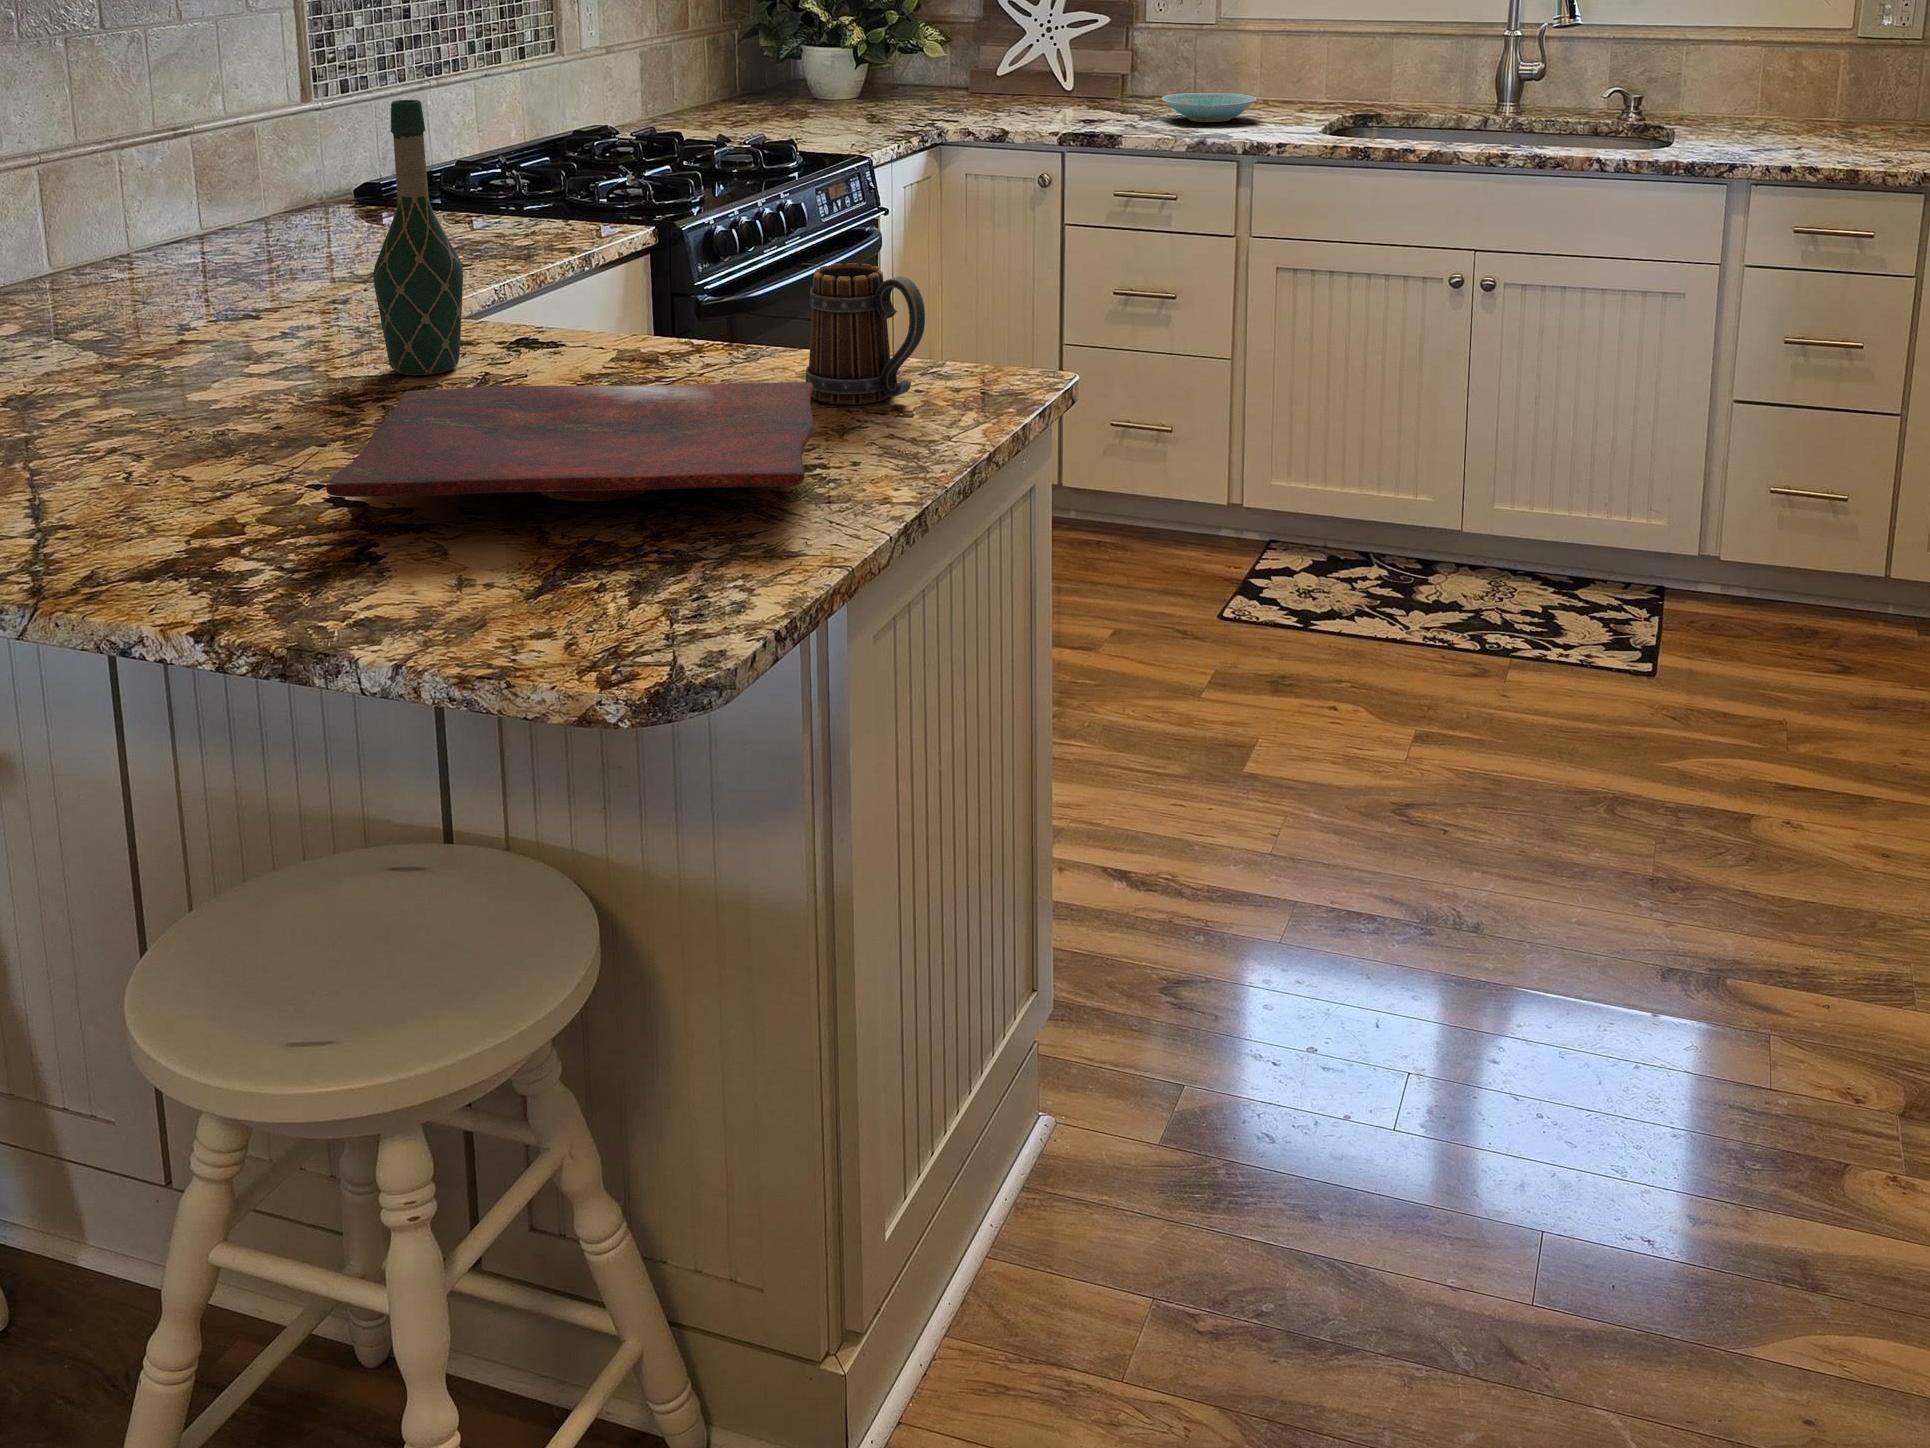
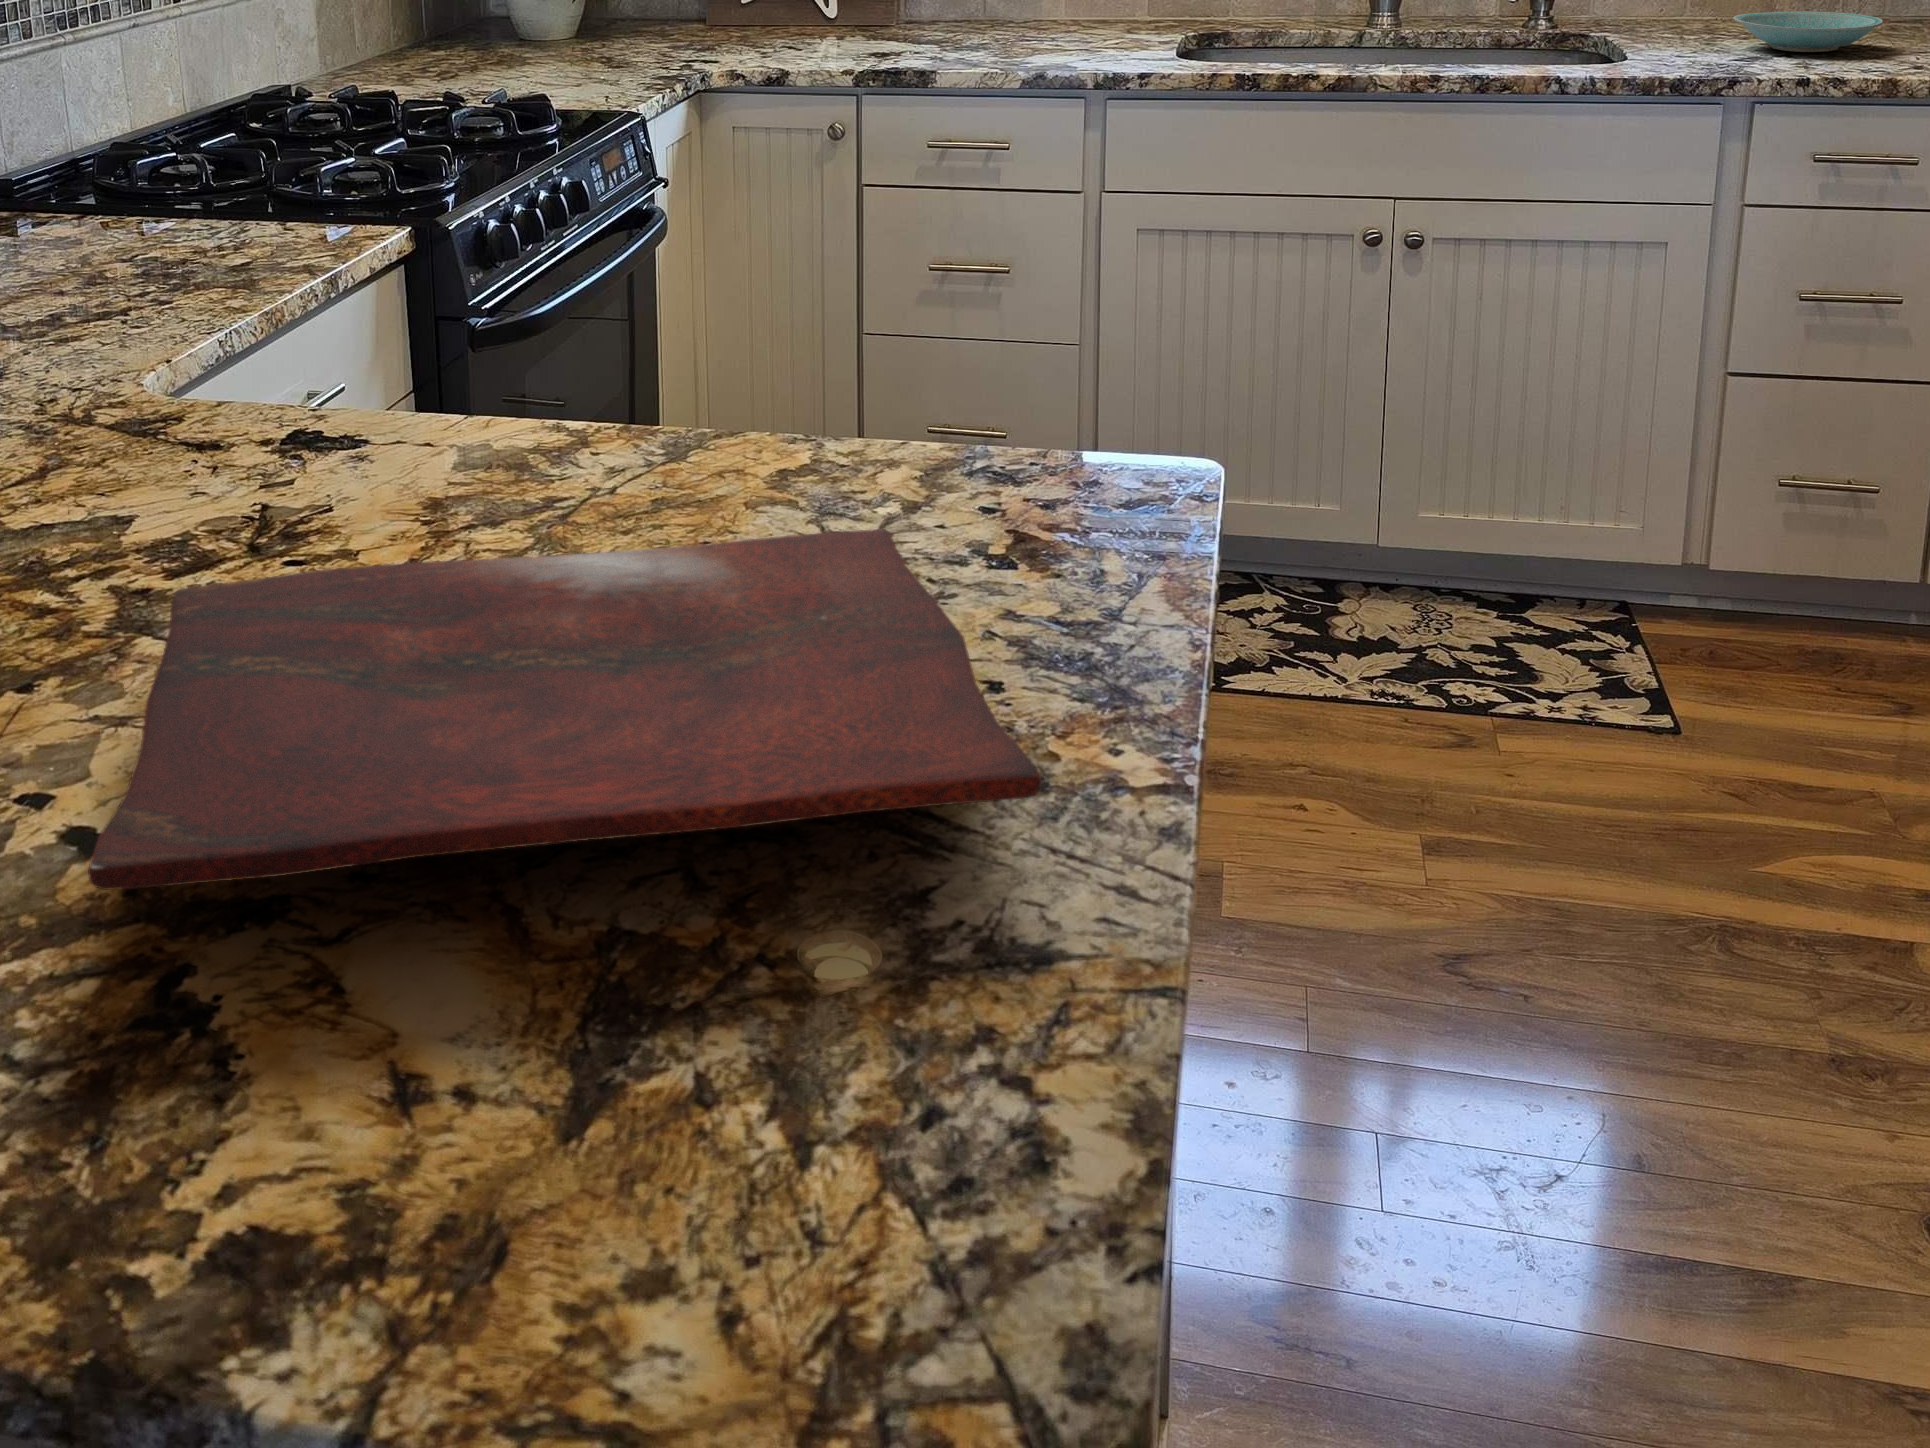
bowl: present [1162,93,1257,122] -> present [1733,12,1883,52]
wine bottle: present [373,100,463,375] -> none [71,65,218,515]
mug: present [806,263,925,405] -> none [811,304,1027,542]

